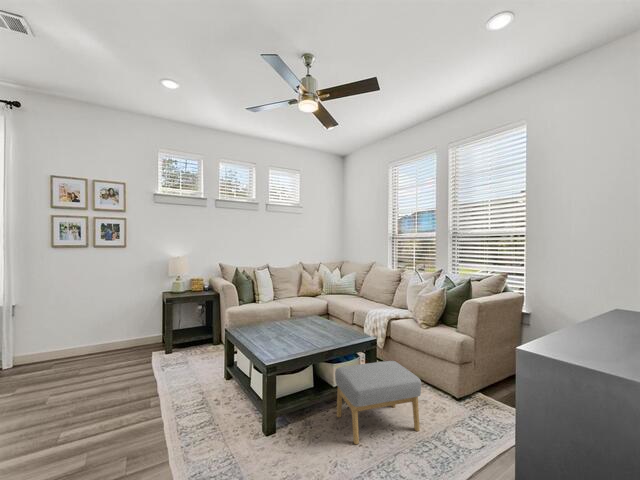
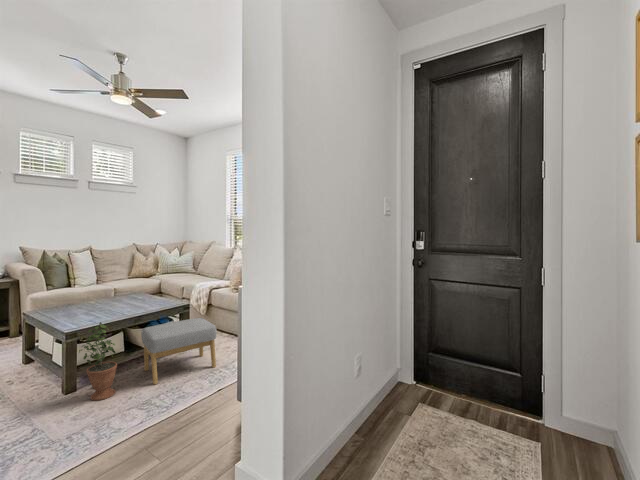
potted plant: none [284,361,319,456] -> present [79,322,117,401]

